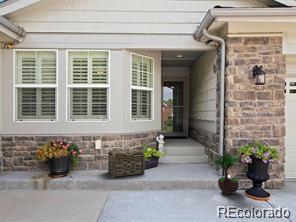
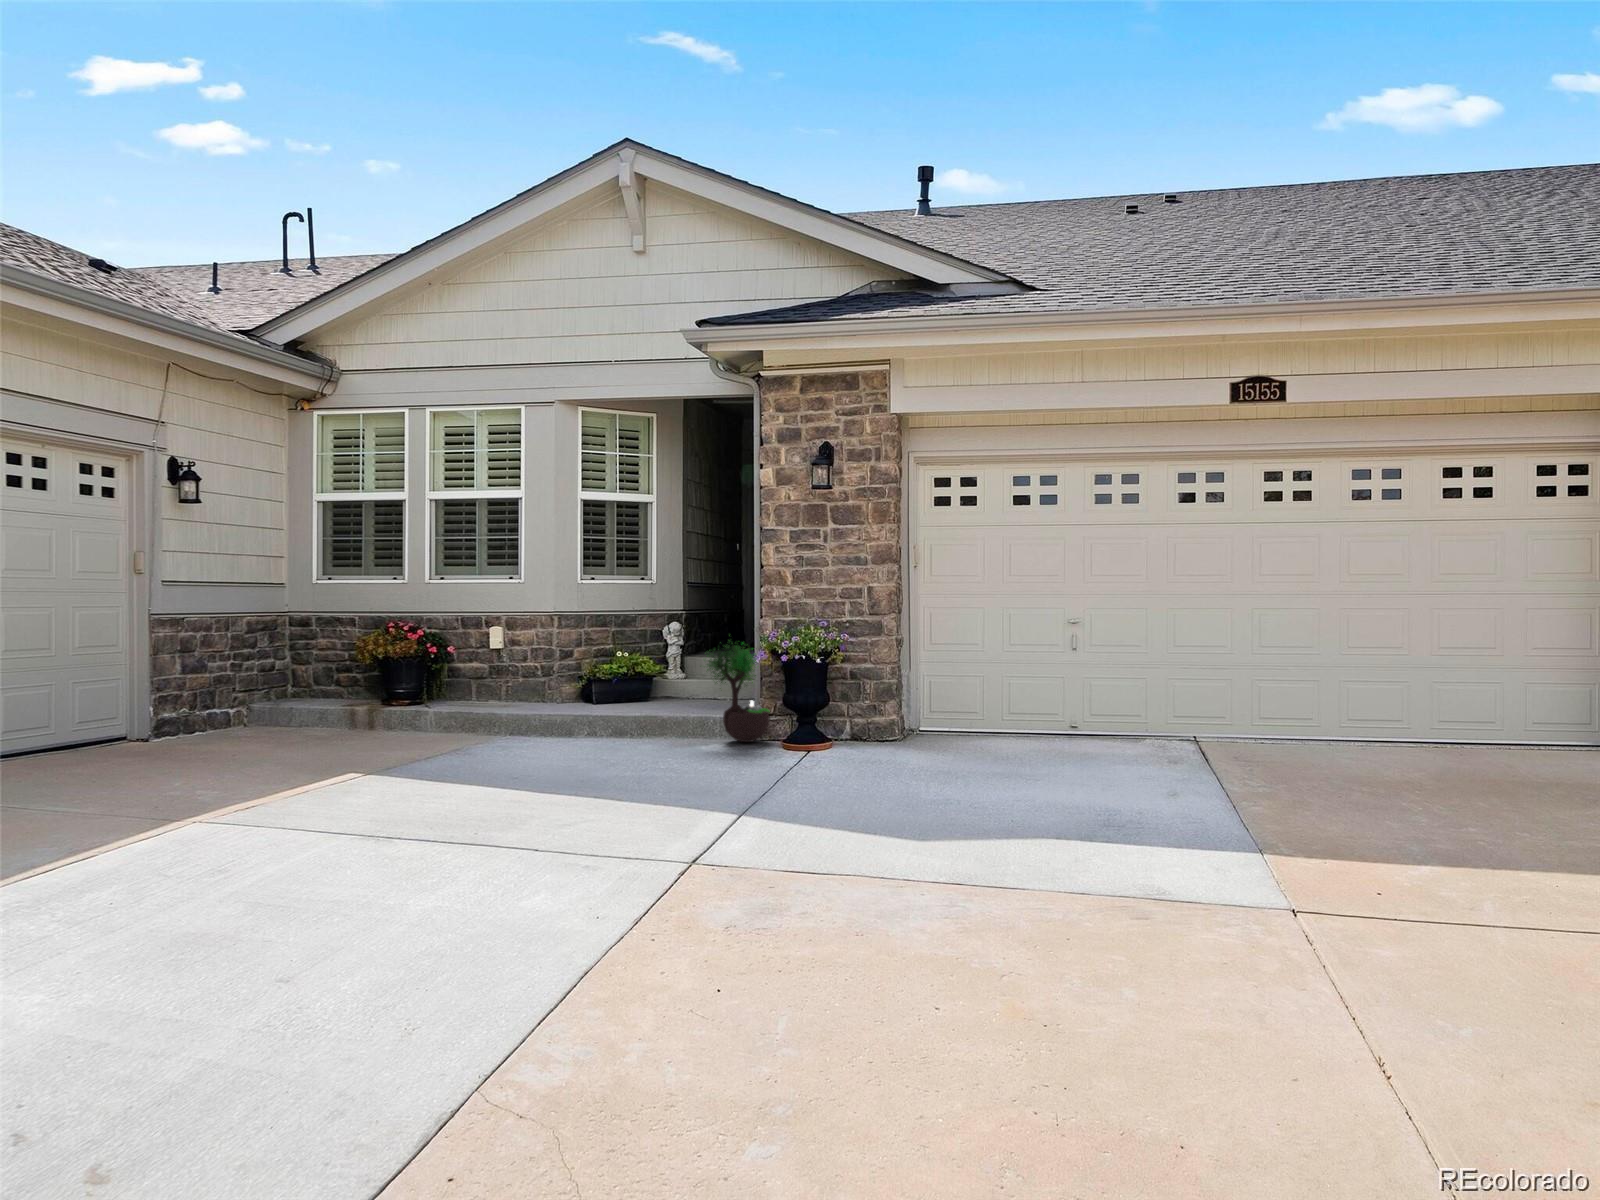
basket: present [108,149,145,178] -> none [511,648,598,710]

